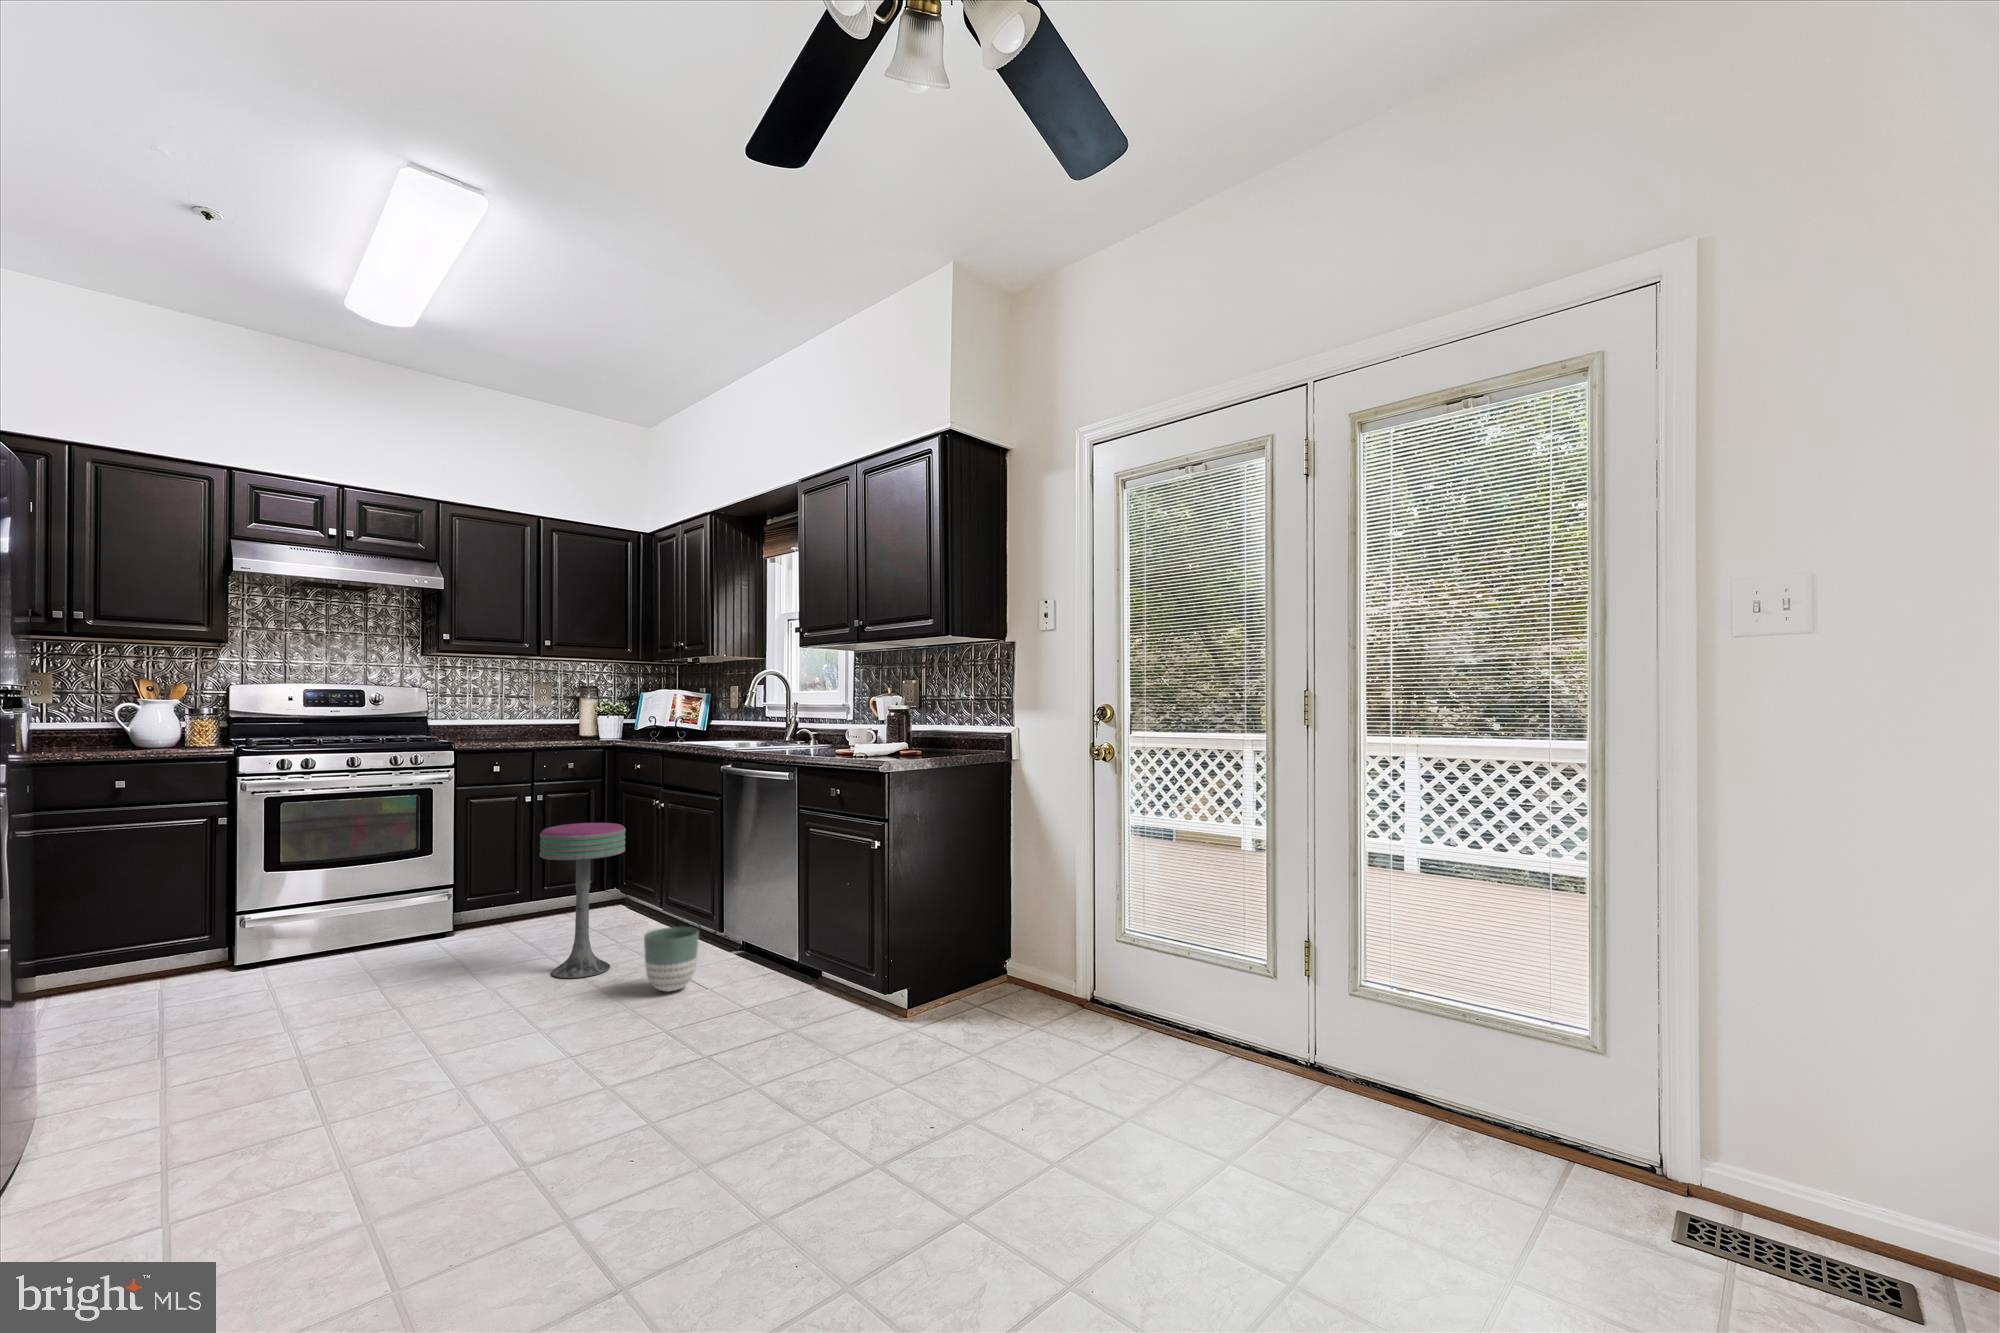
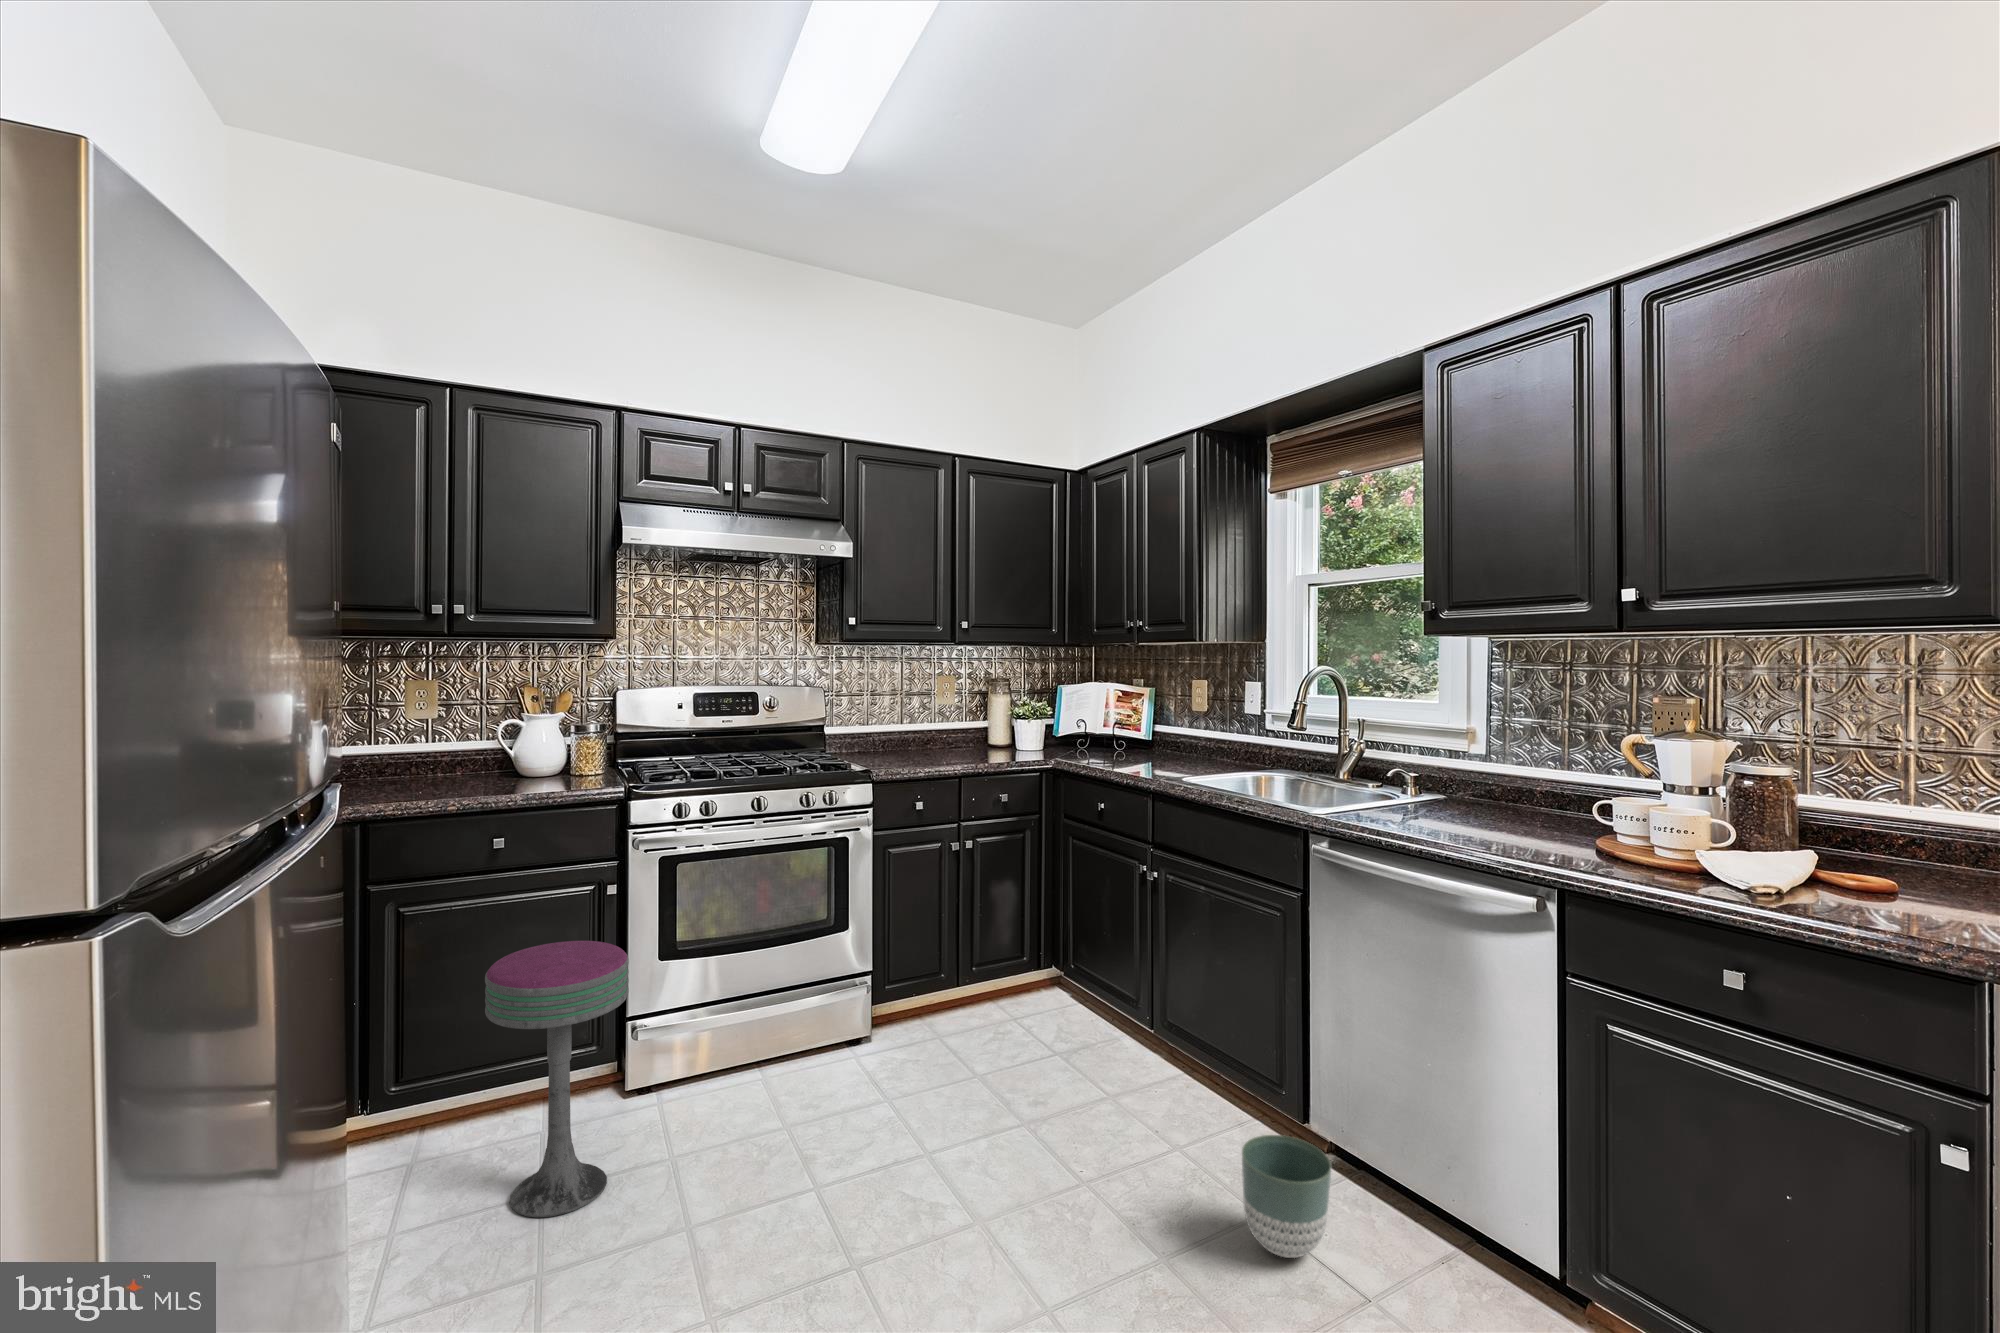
bar stool: present [540,823,626,978] -> present [485,941,629,1218]

